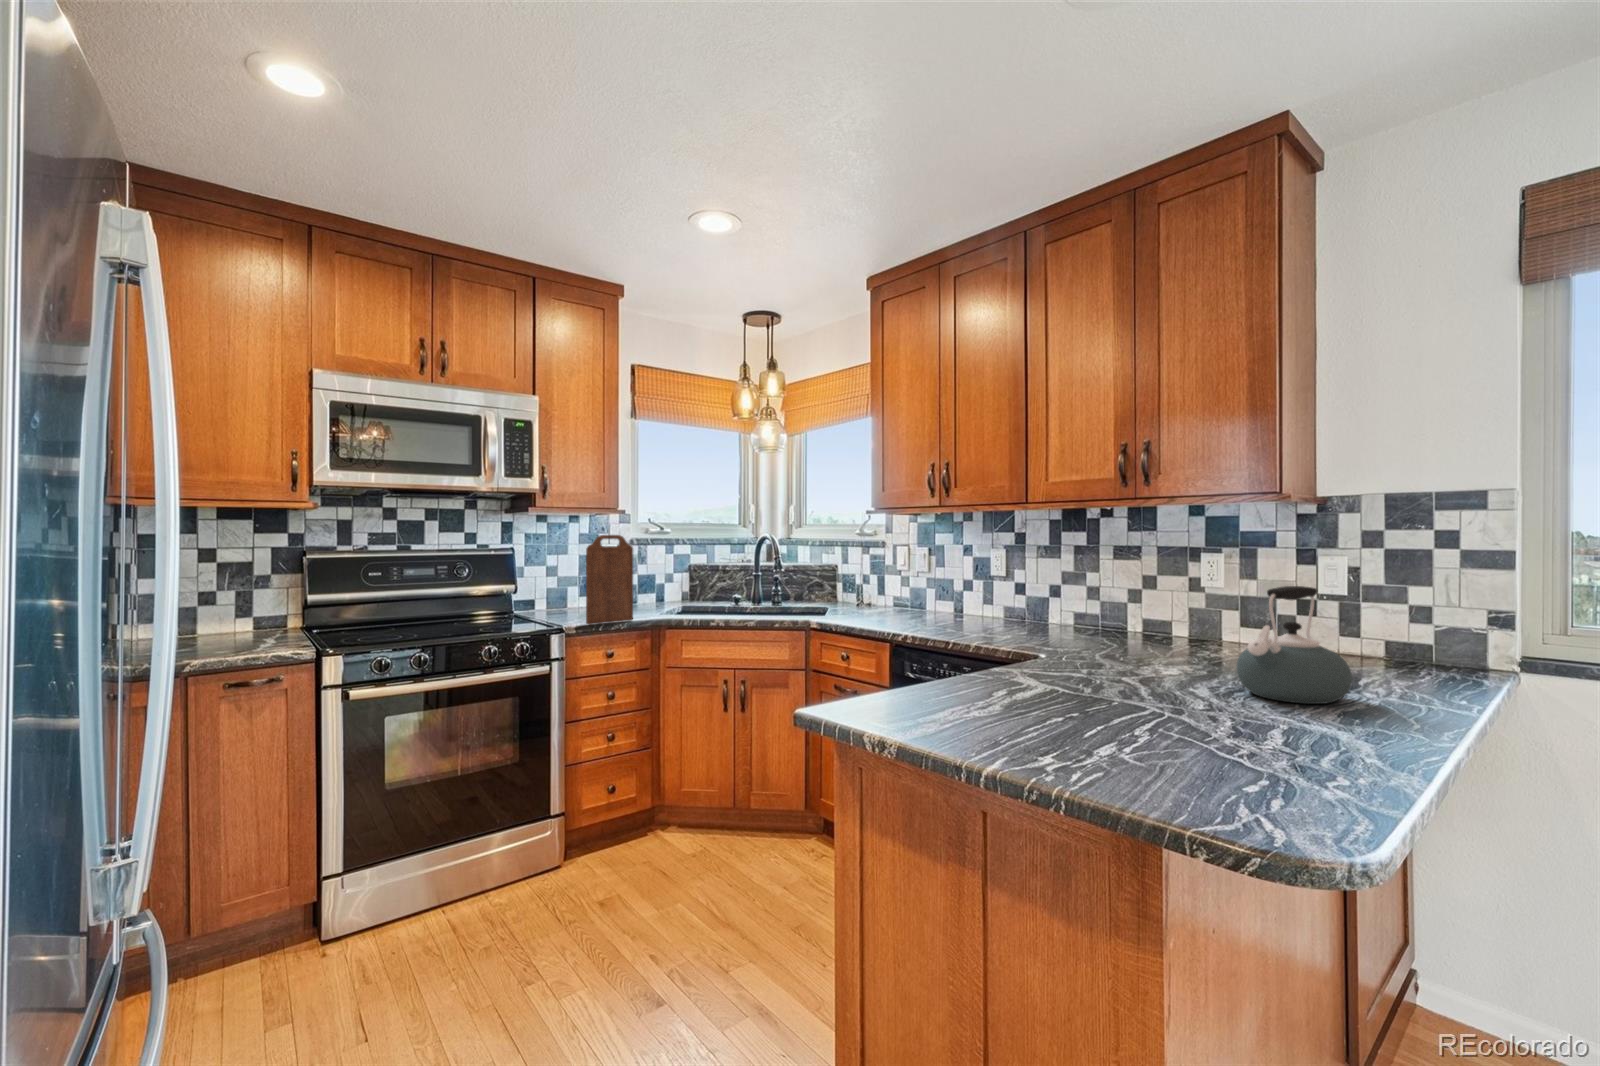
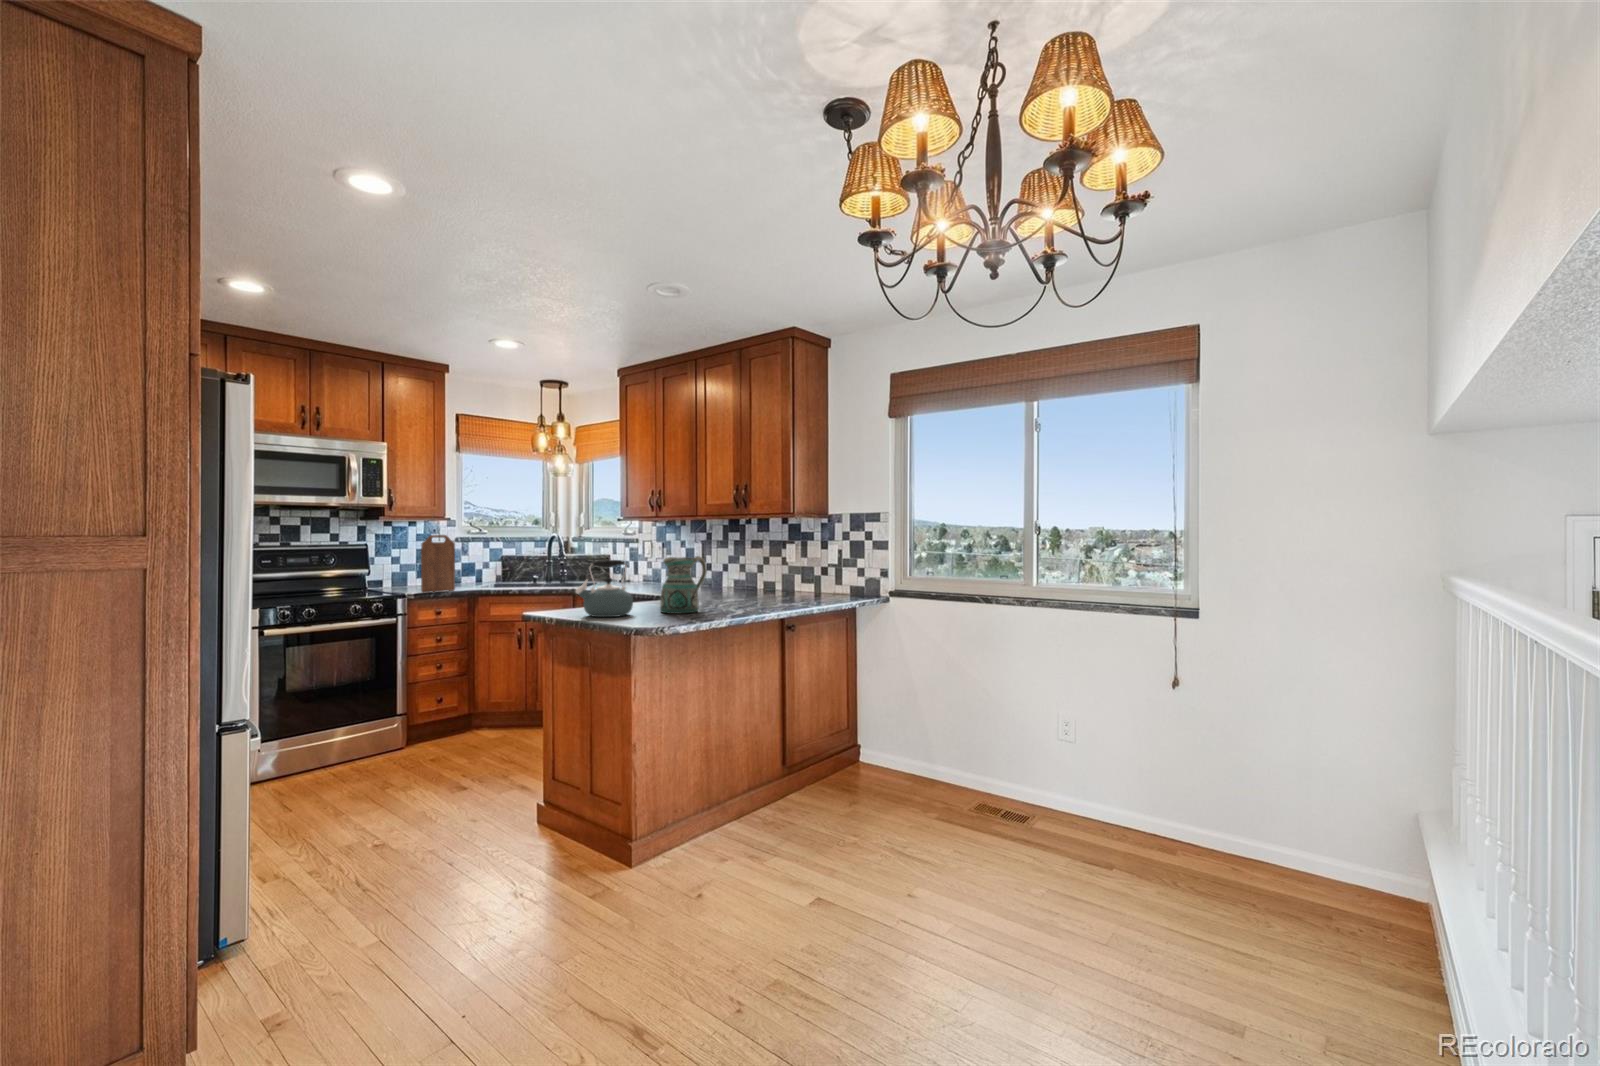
ceramic pitcher: none [1078,584,1171,720] -> present [660,556,707,614]
kettle: present [1237,586,1352,704] -> present [576,560,633,617]

